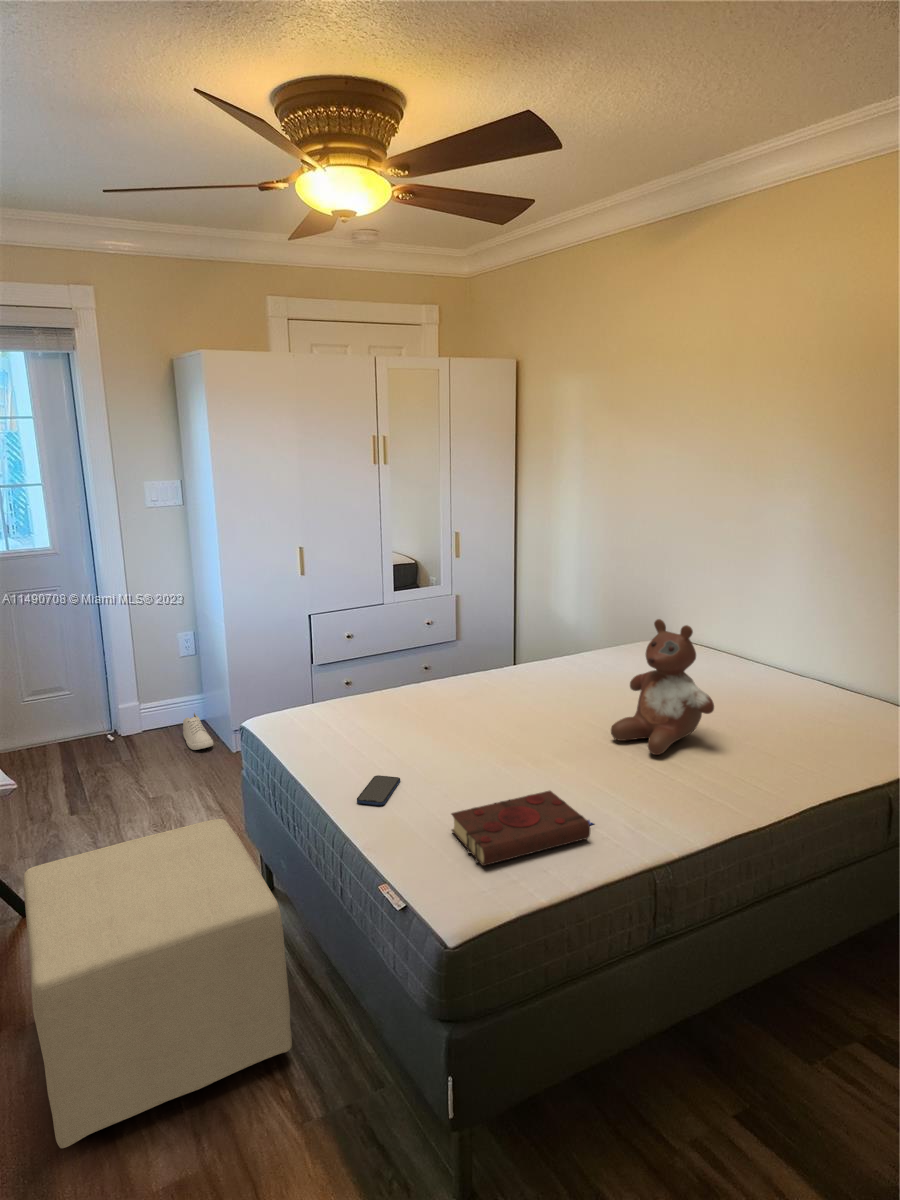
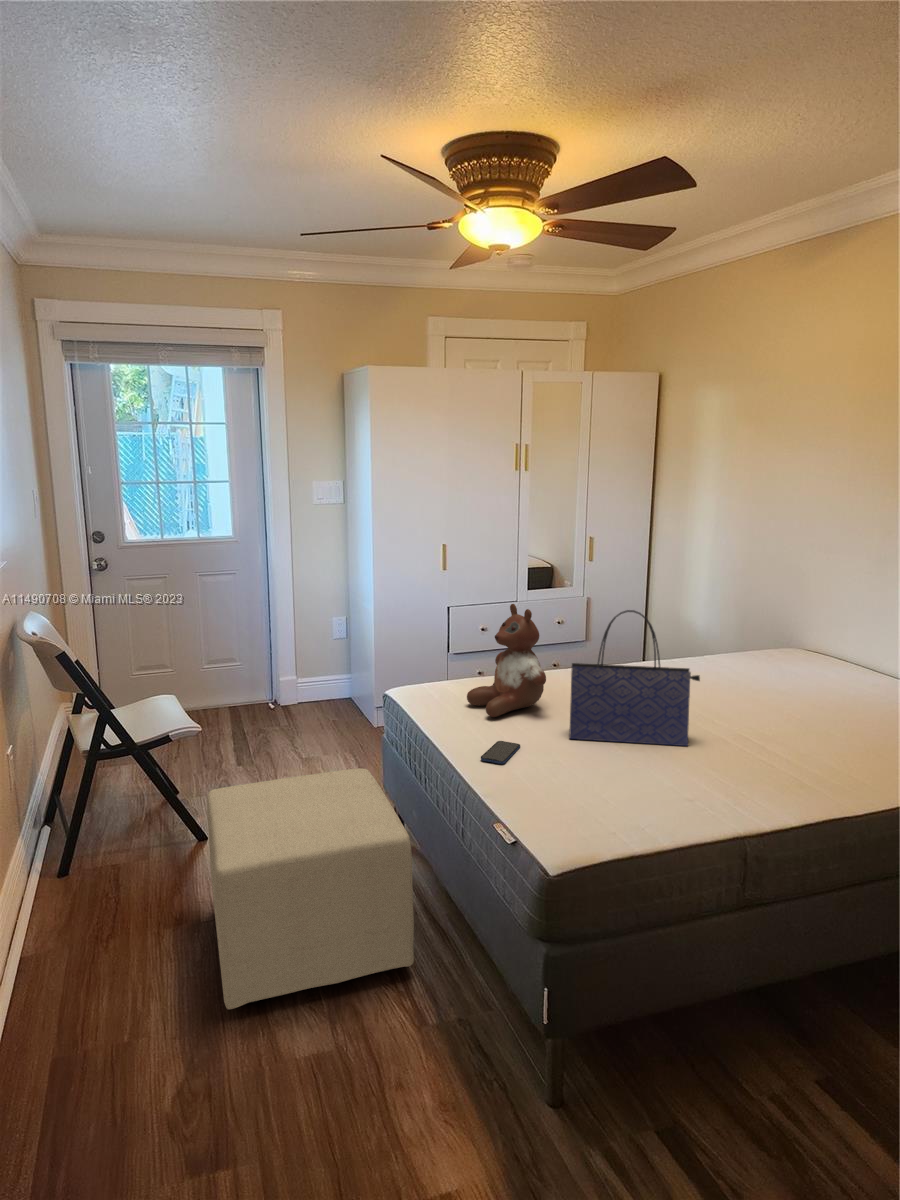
tote bag: none [452,619,589,765] -> present [569,610,700,746]
stuffed bear: present [611,619,714,755] -> present [467,604,546,717]
shoe: present [183,713,213,750] -> none [332,690,358,722]
book: present [451,791,592,866] -> none [561,763,694,817]

